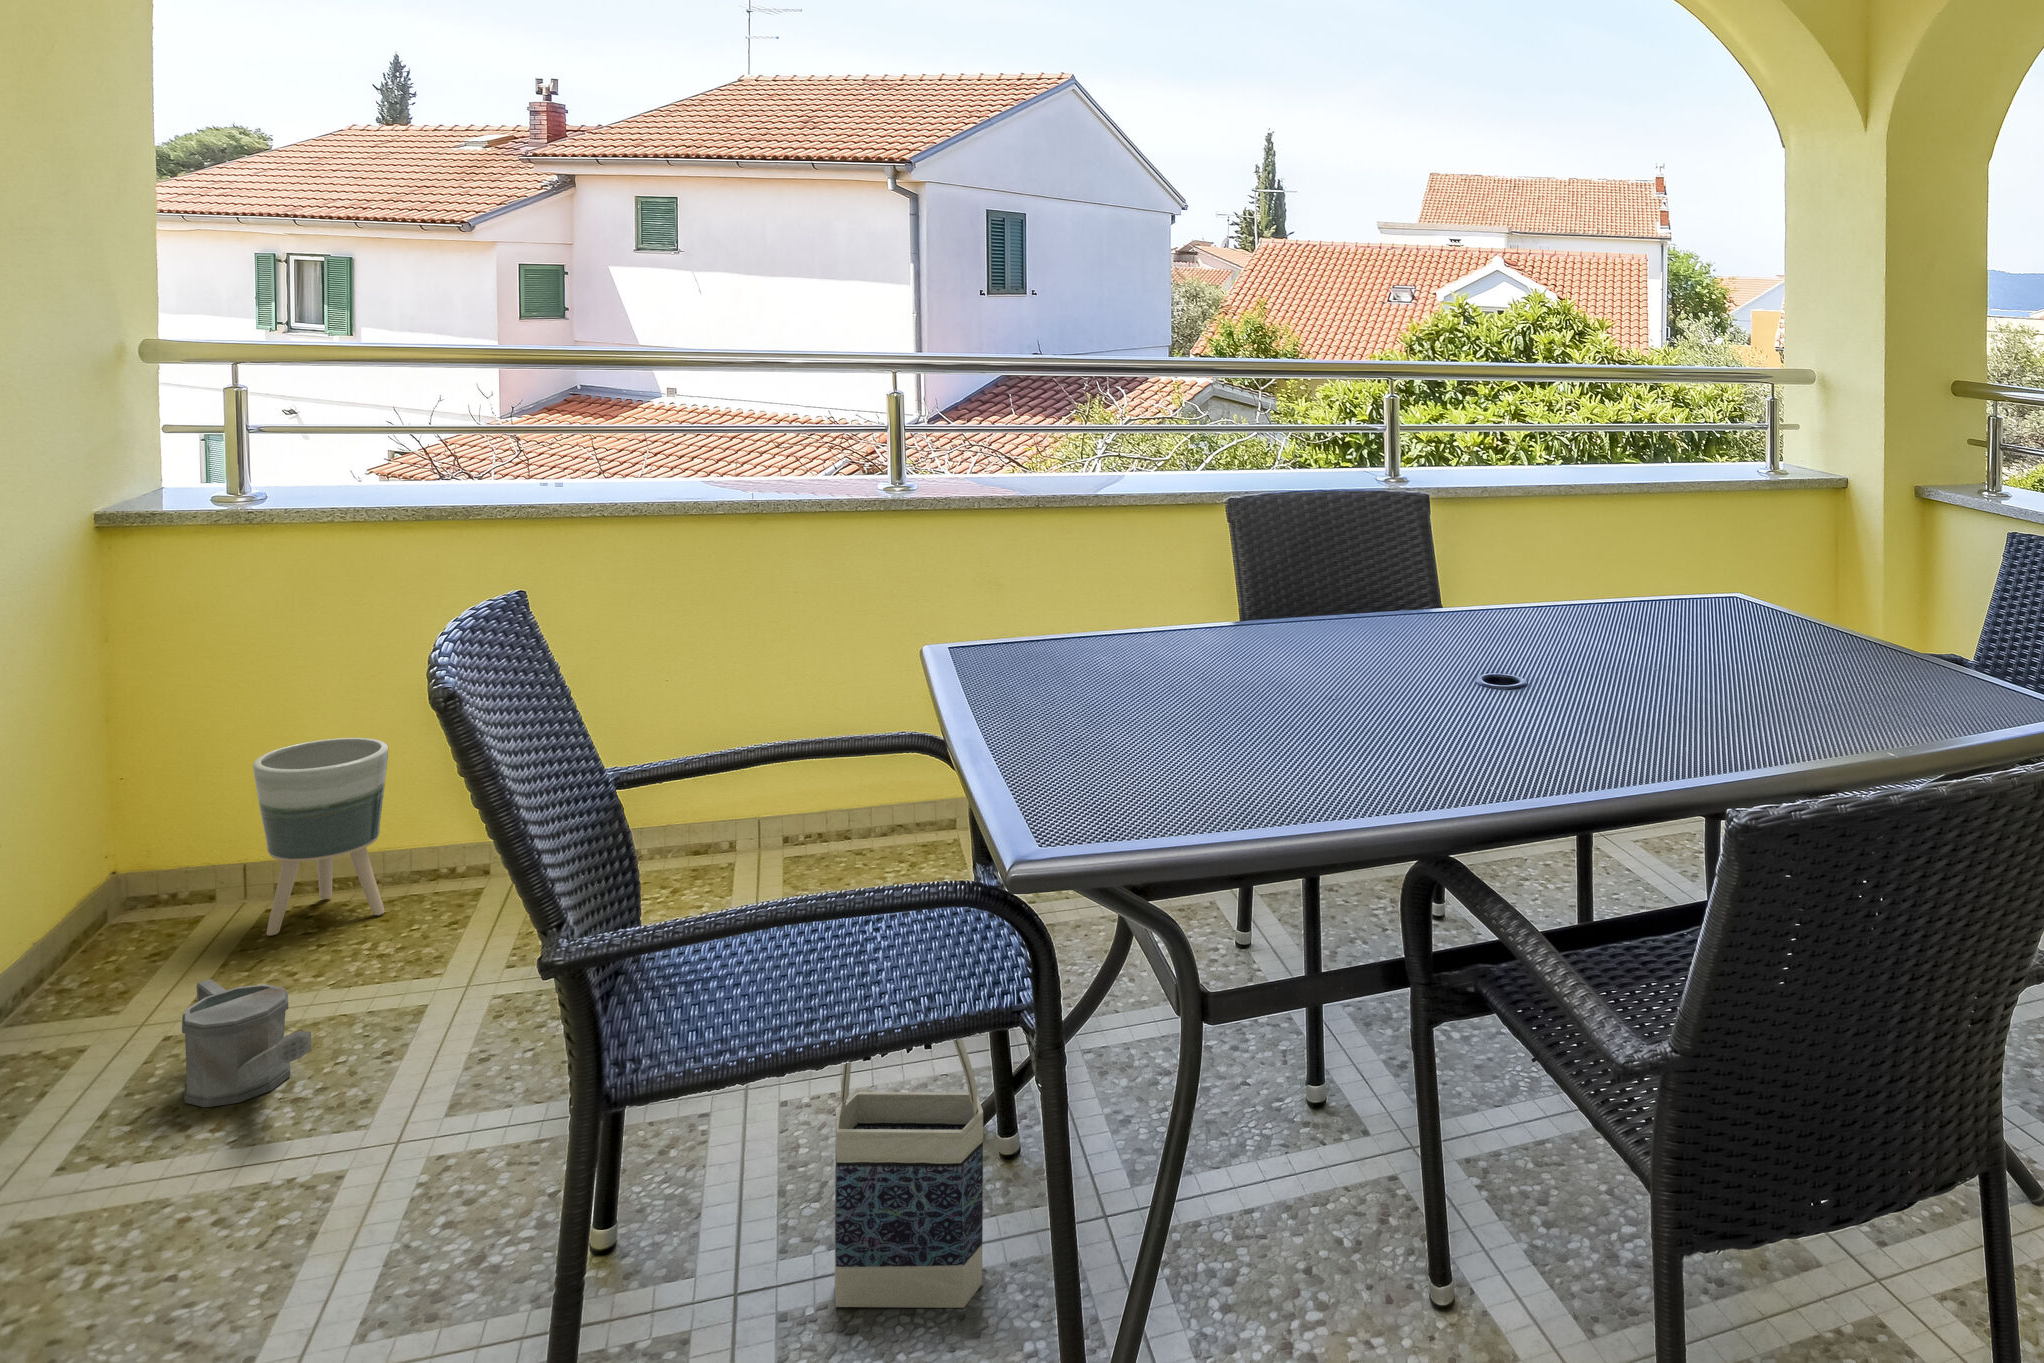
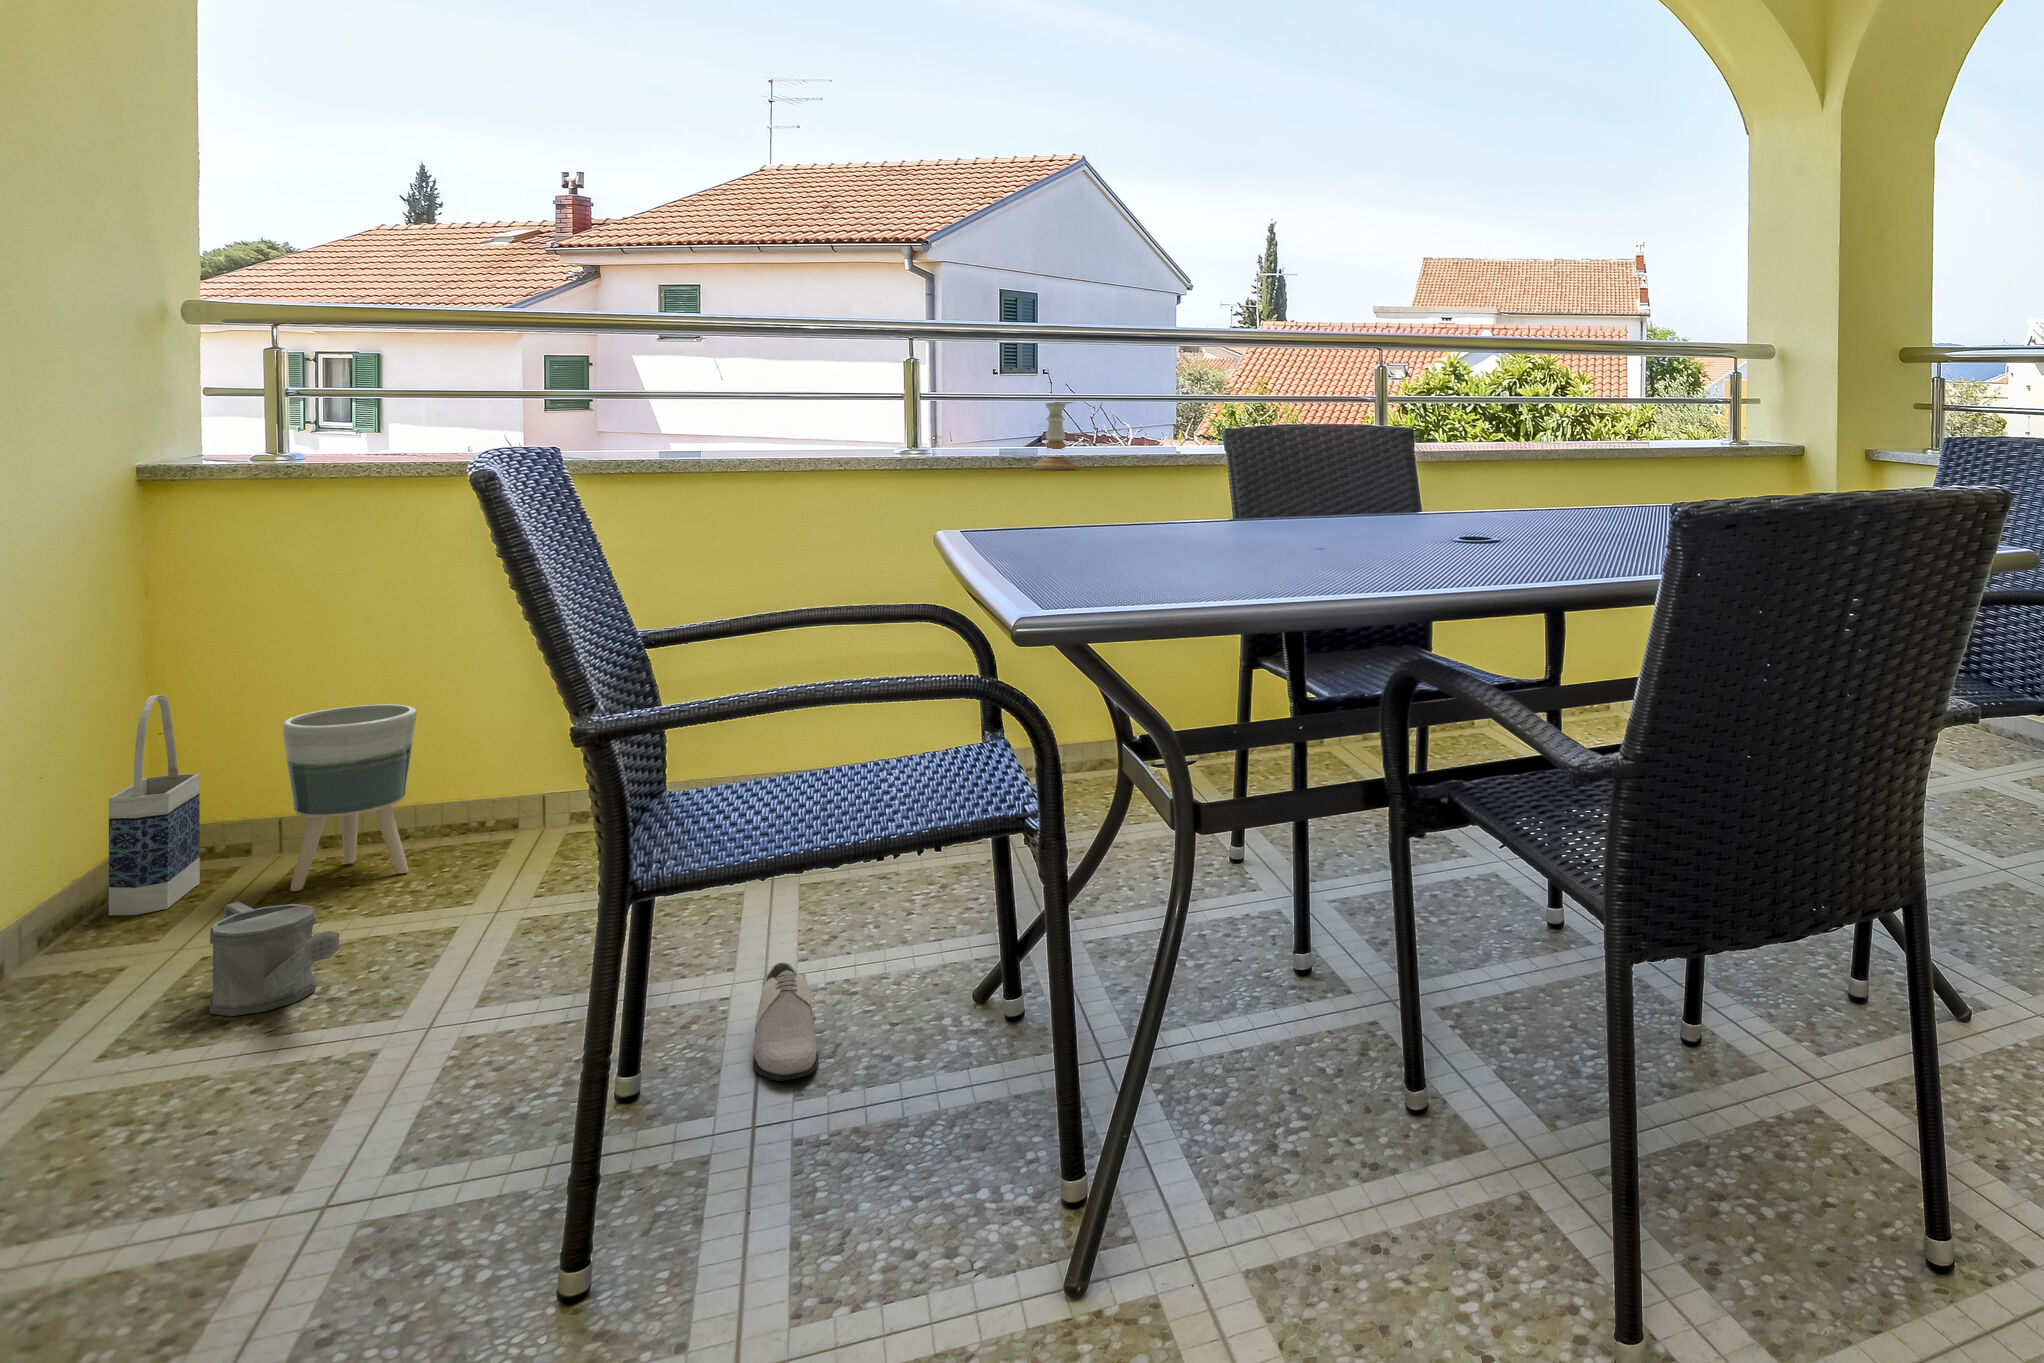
candle holder: none [1022,399,1068,477] -> present [1033,402,1077,470]
bag: present [835,1038,983,1308] -> present [109,695,200,915]
shoe: none [735,1080,803,1230] -> present [753,962,818,1081]

